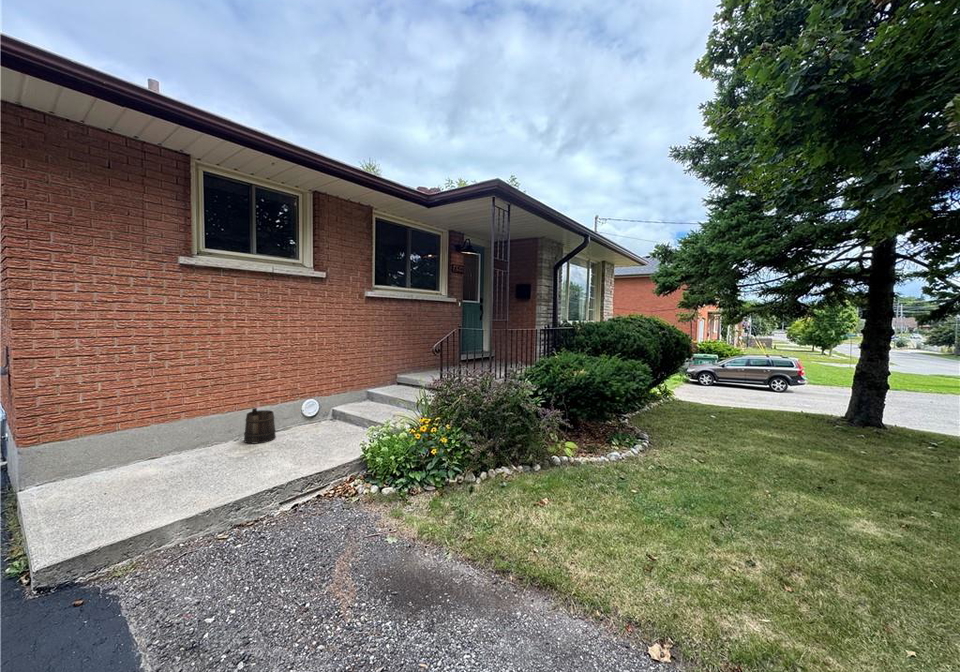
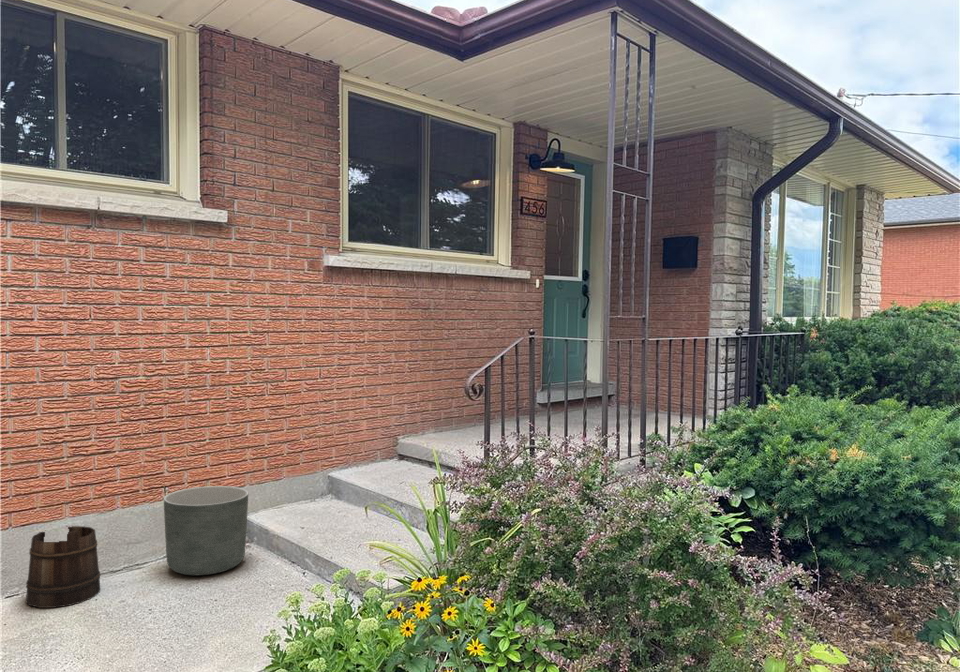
planter: none [301,394,338,431] -> present [164,486,248,575]

